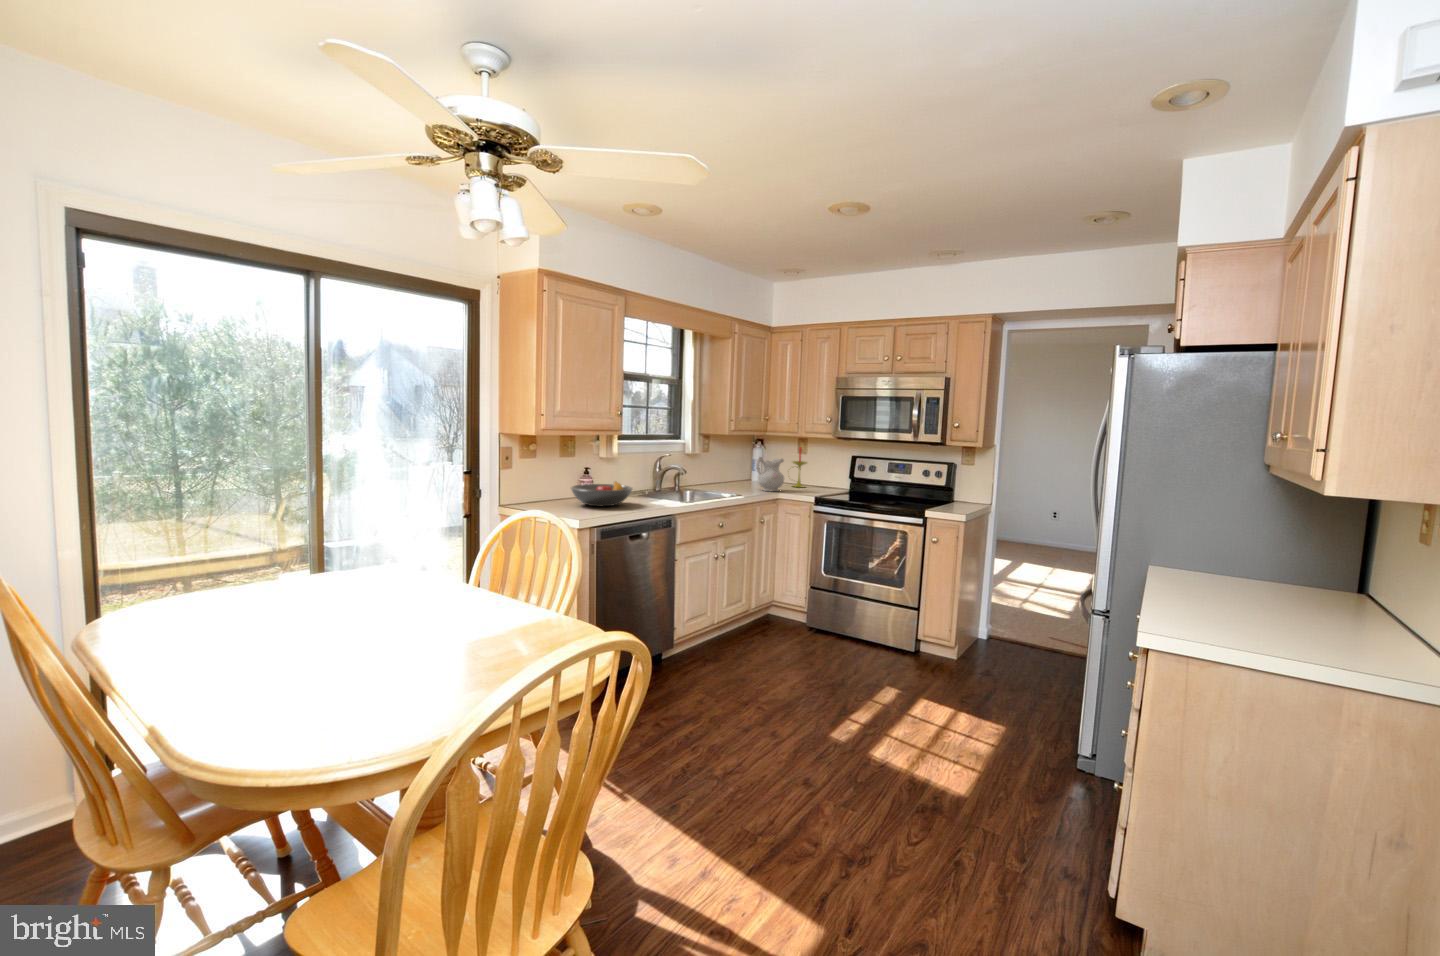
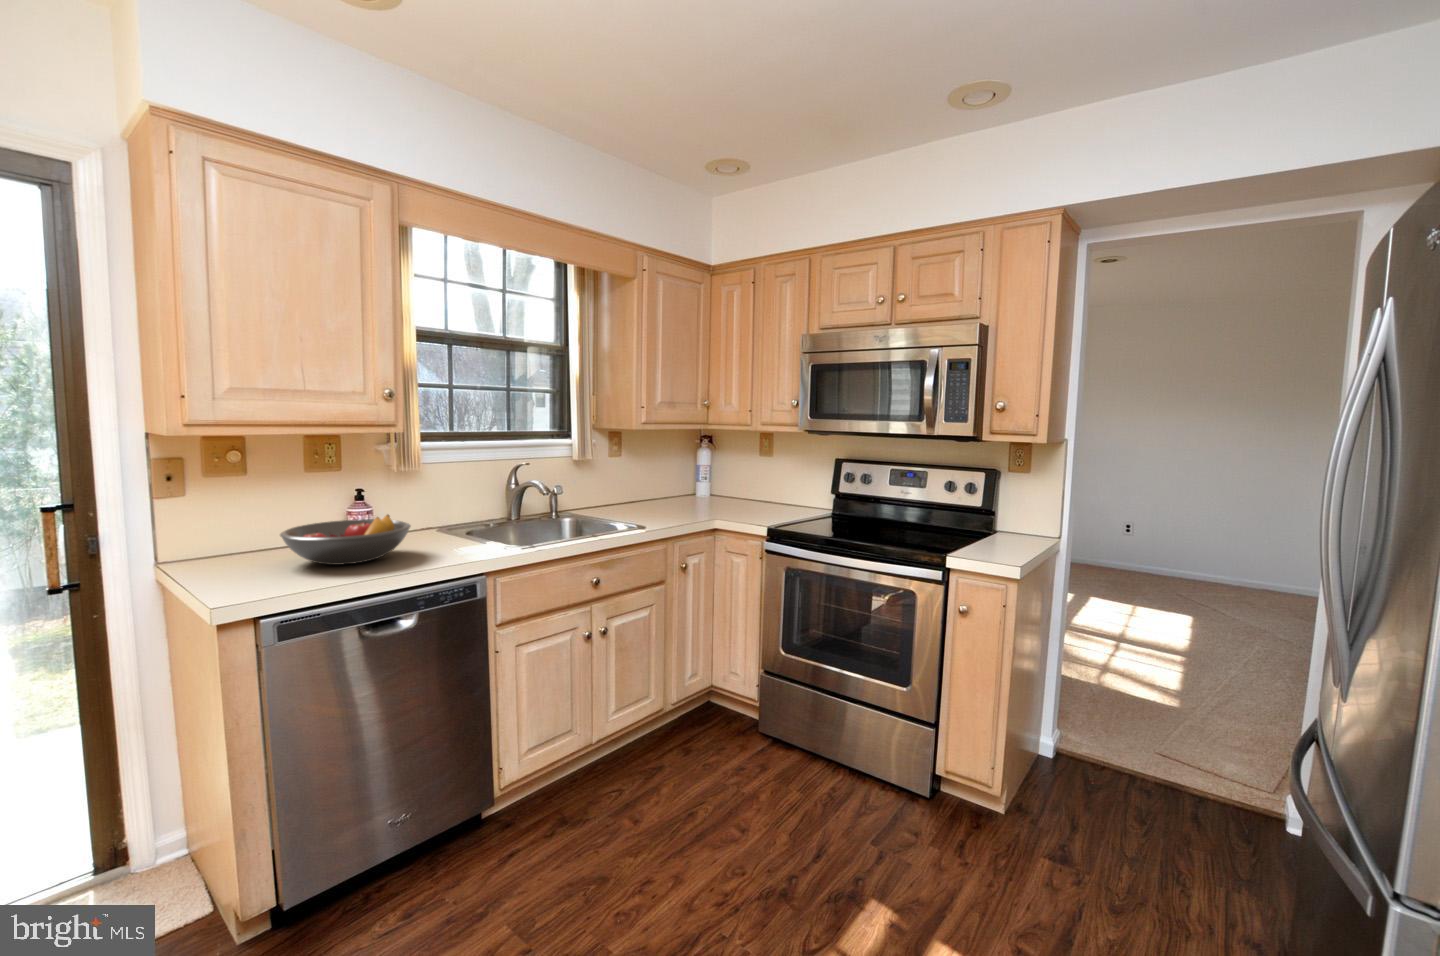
candle: present [793,447,807,487] -> none [741,445,771,508]
ceramic pitcher: present [756,457,784,491] -> none [681,463,727,517]

